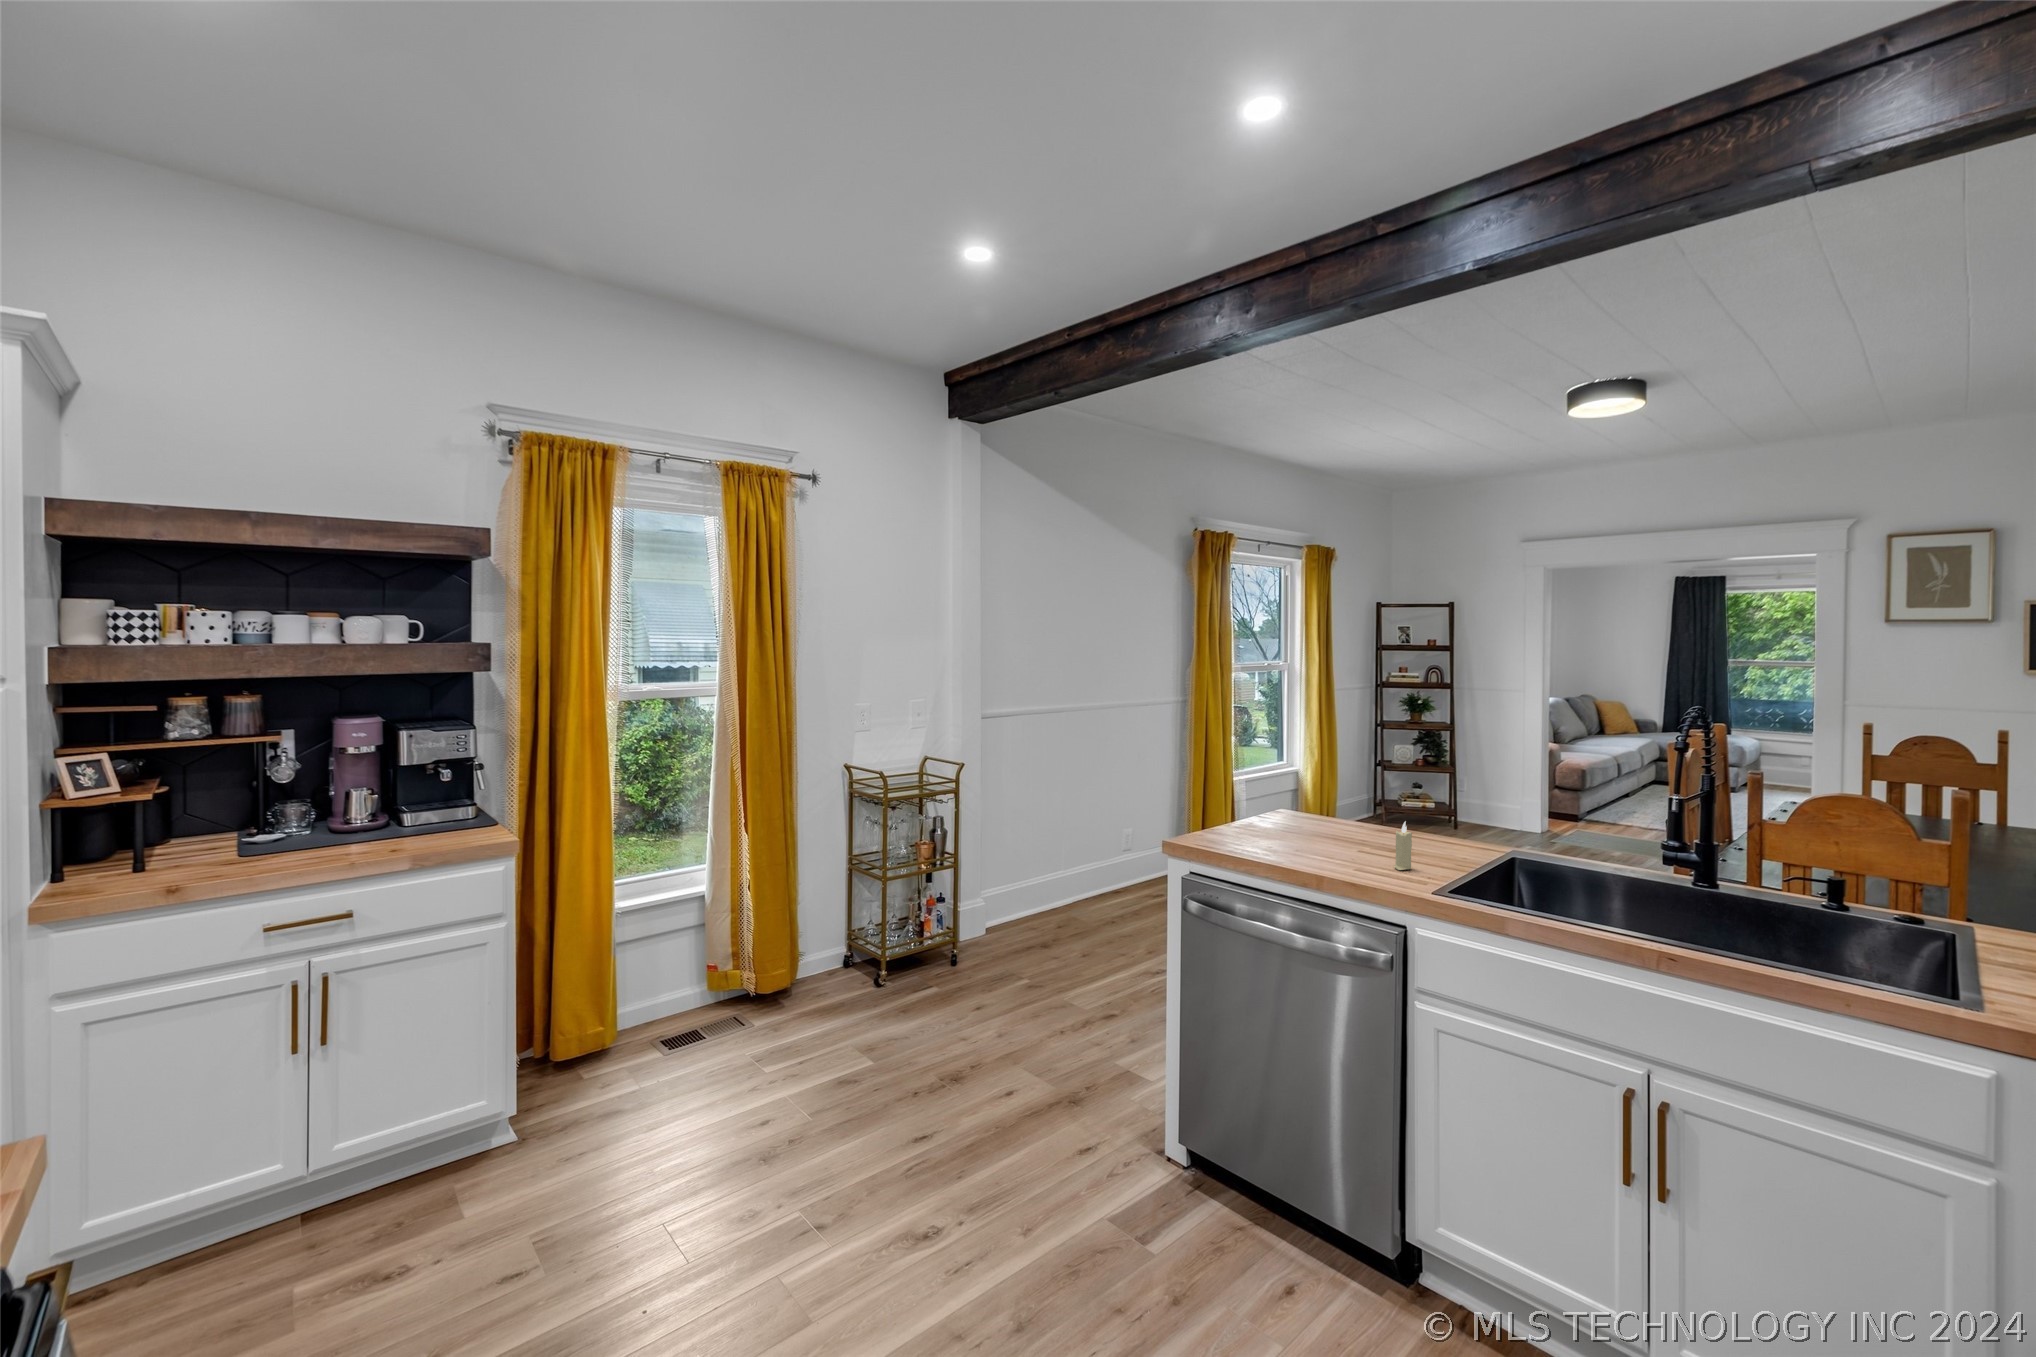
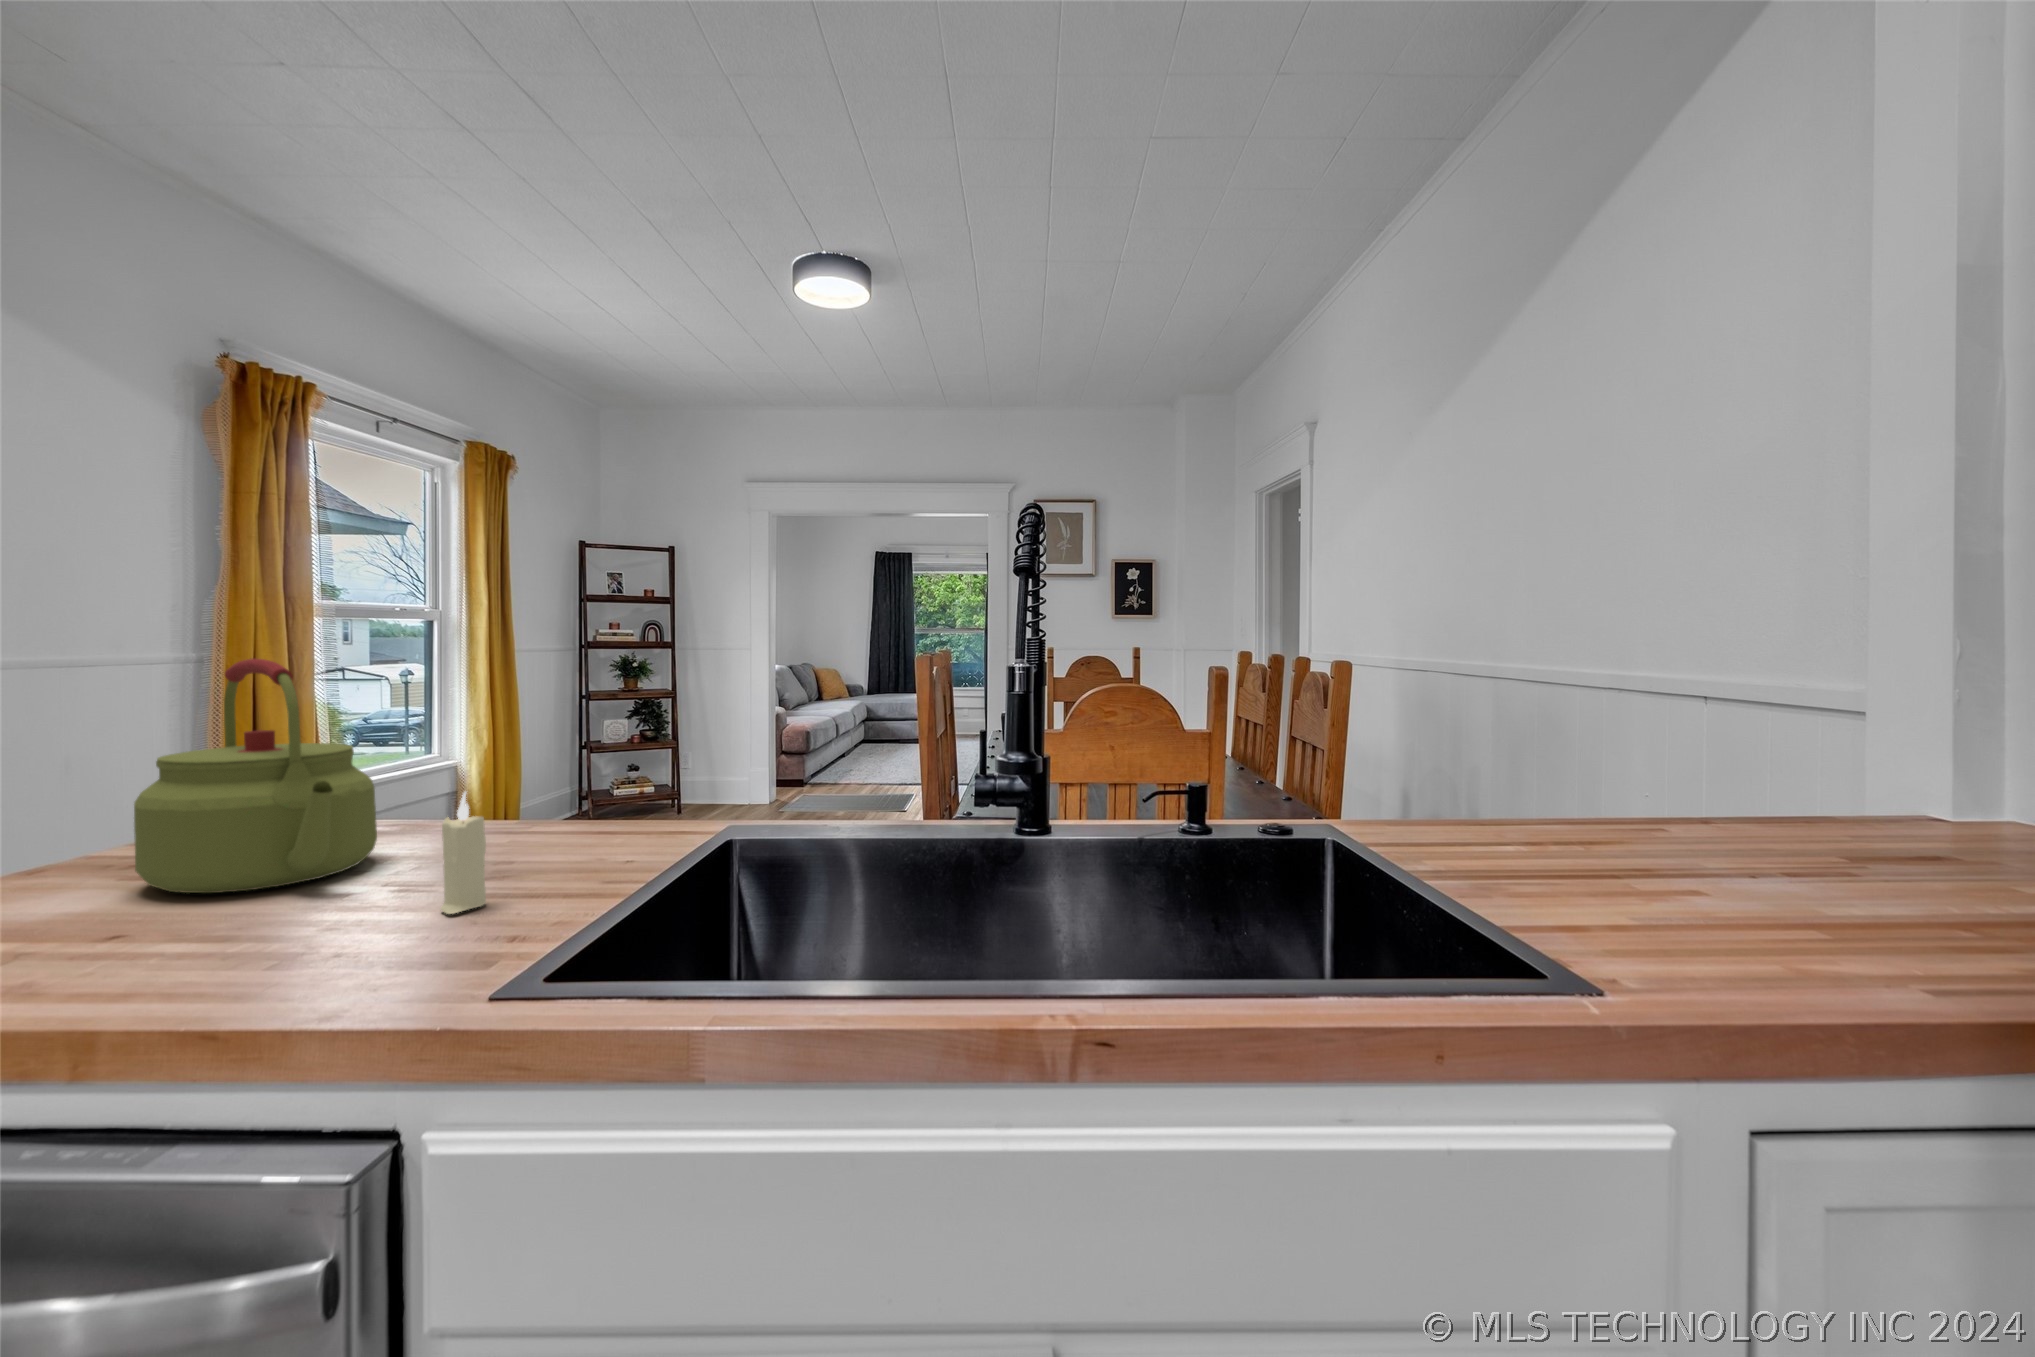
kettle: none [1274,753,1353,847] -> present [134,659,377,893]

